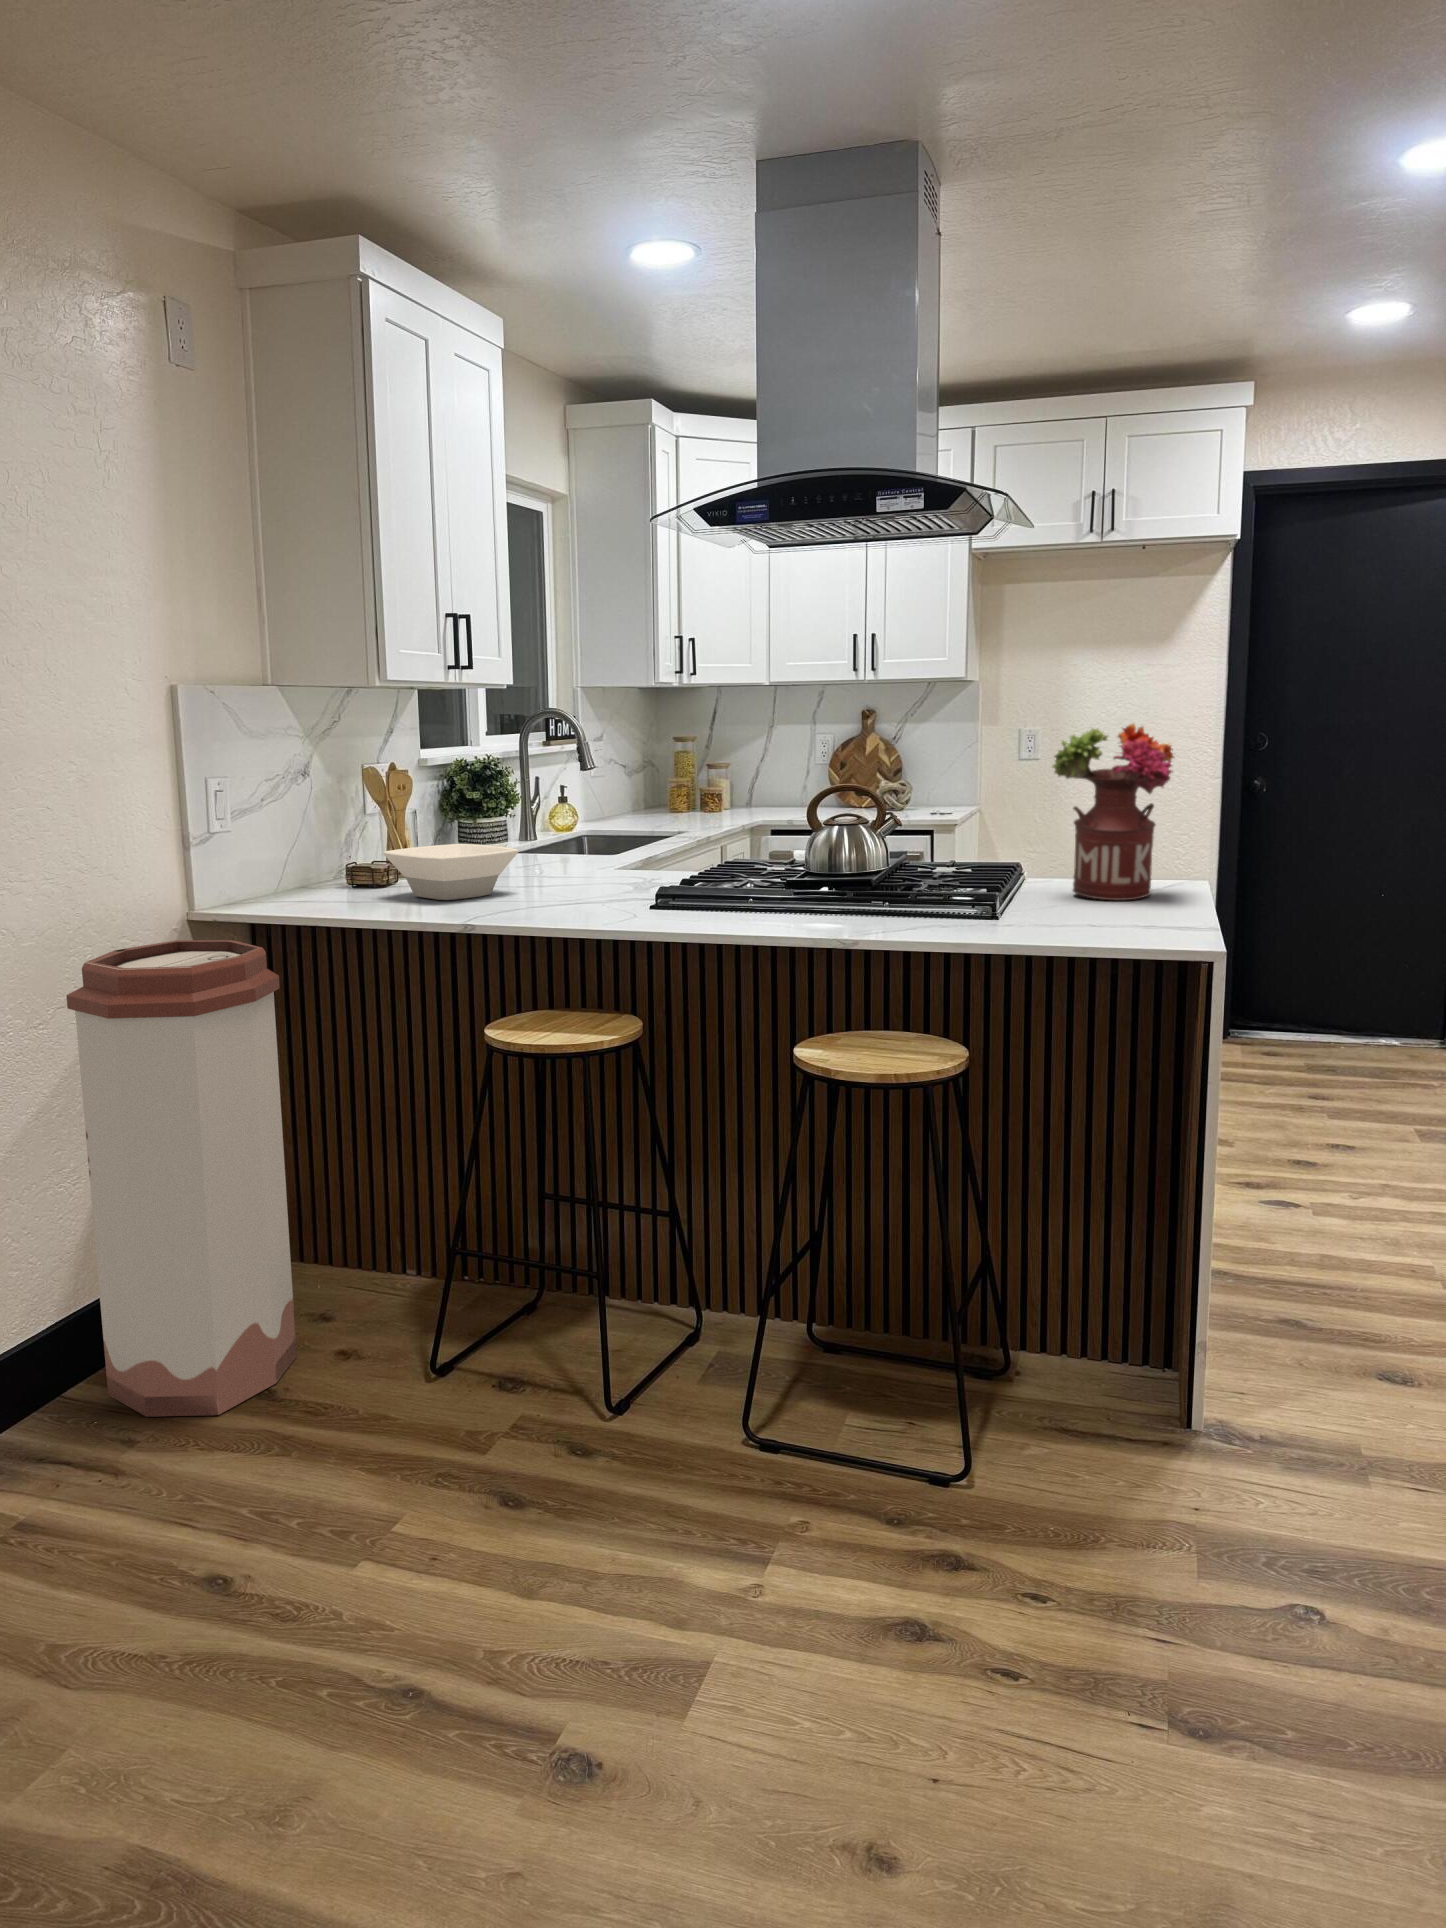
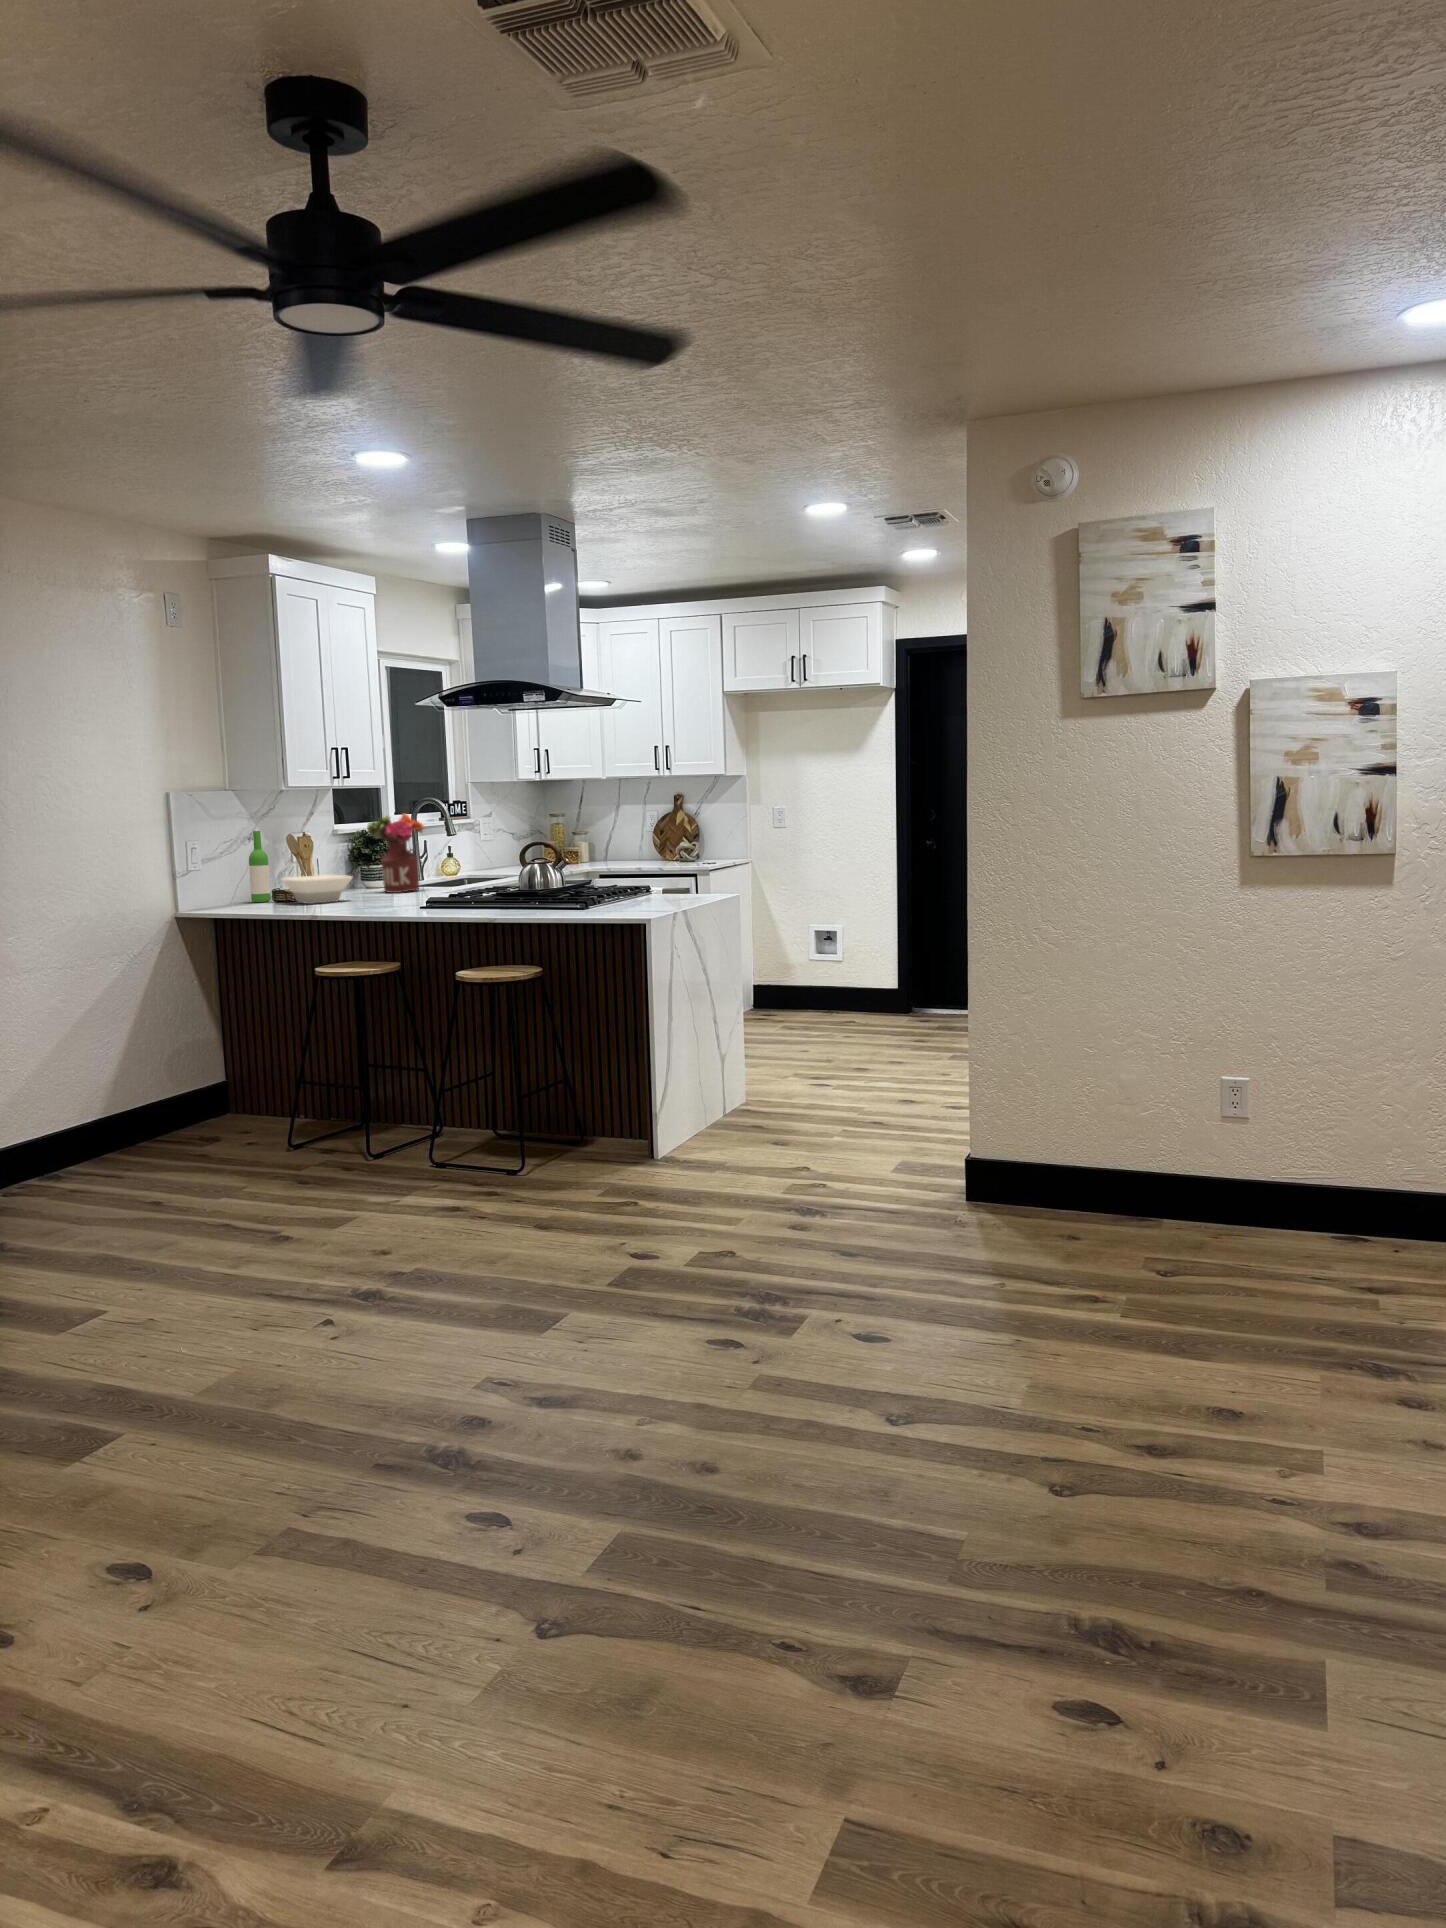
flower arrangement: present [1053,724,1174,900] -> present [367,813,424,893]
wine bottle: none [314,763,352,893] -> present [249,831,271,902]
trash can: present [66,940,297,1417] -> none [95,921,216,1159]

